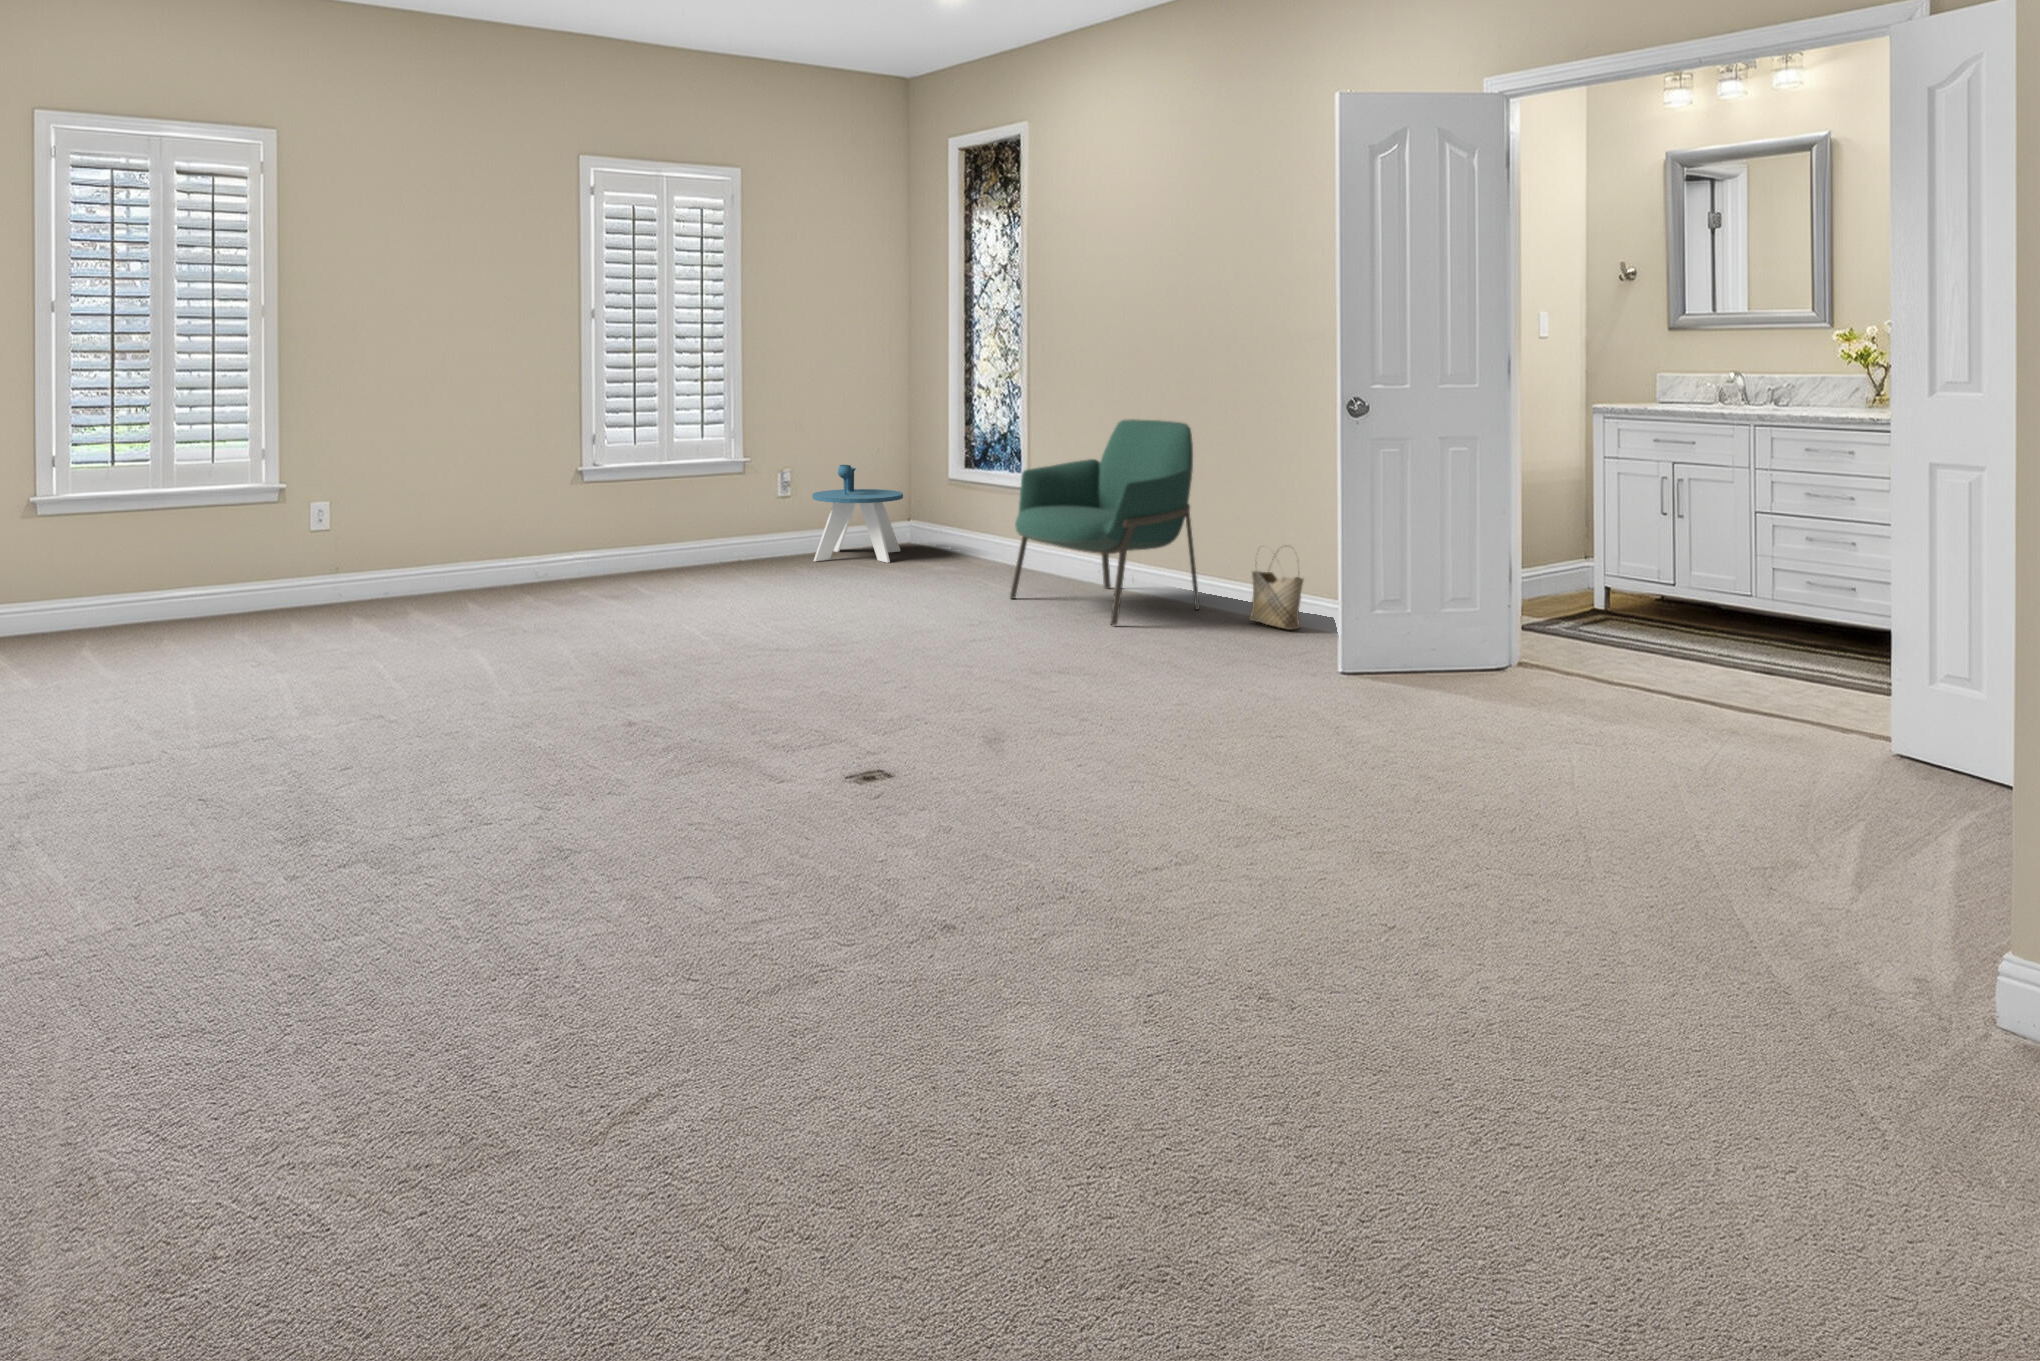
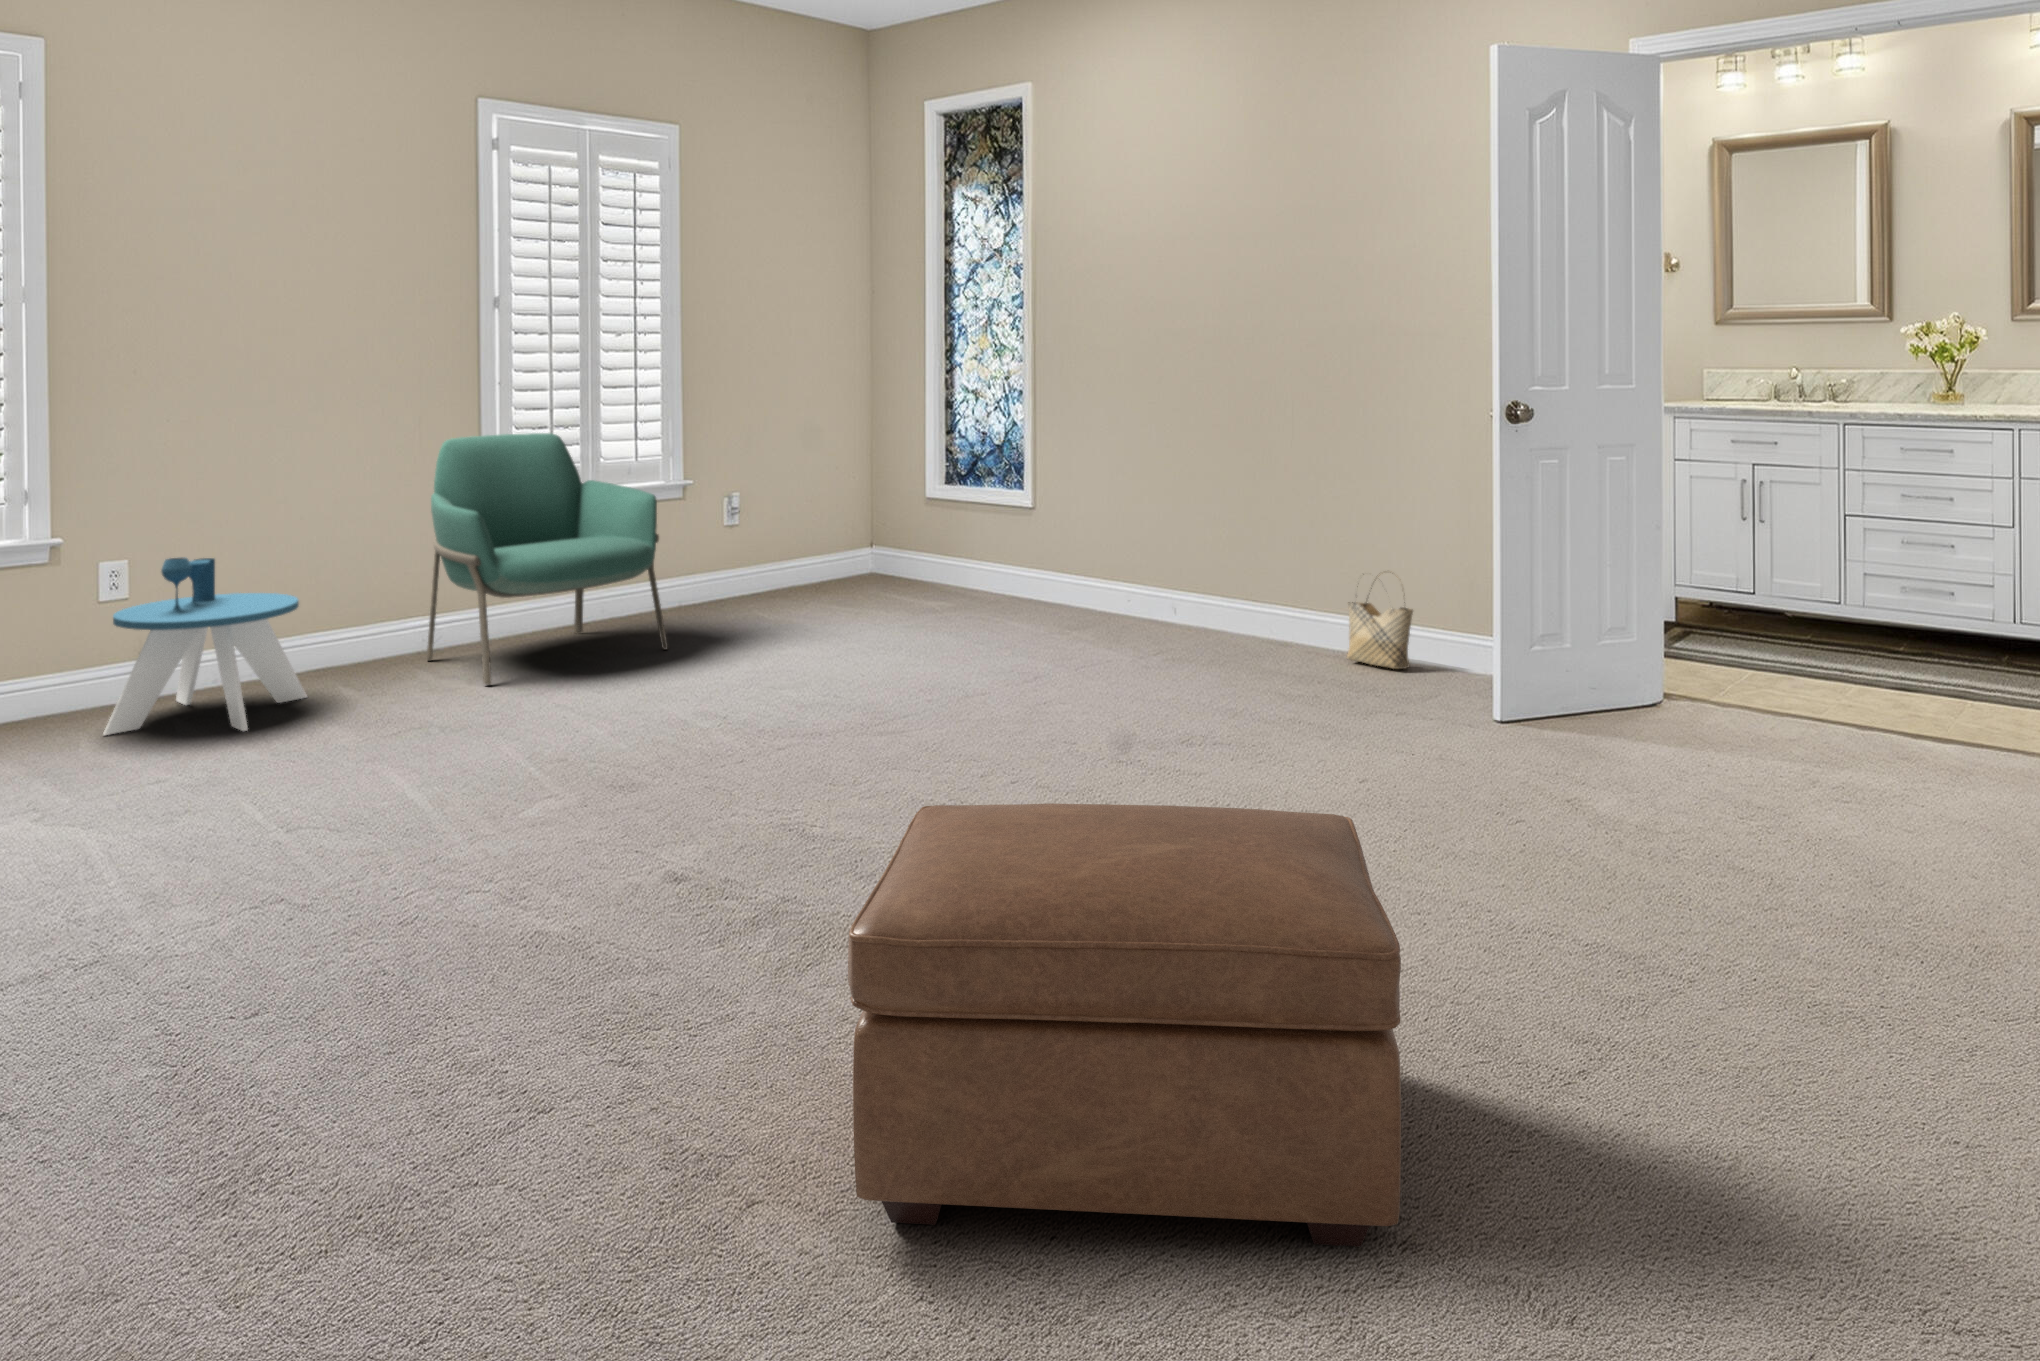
armchair: present [1010,419,1200,625] -> present [427,433,668,685]
side table: present [812,465,903,563] -> present [104,557,307,735]
ottoman: none [605,664,993,944] -> present [848,803,1401,1247]

